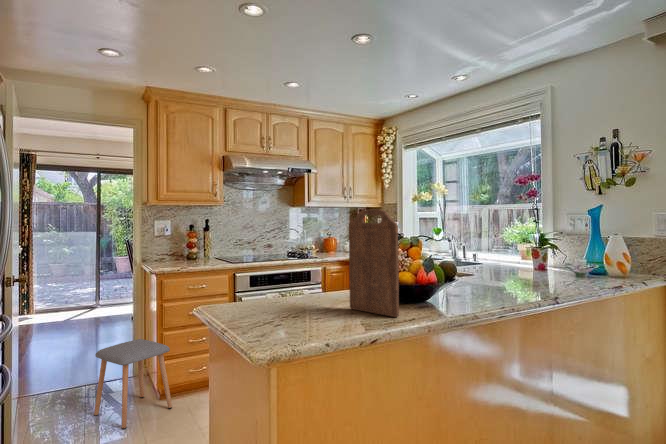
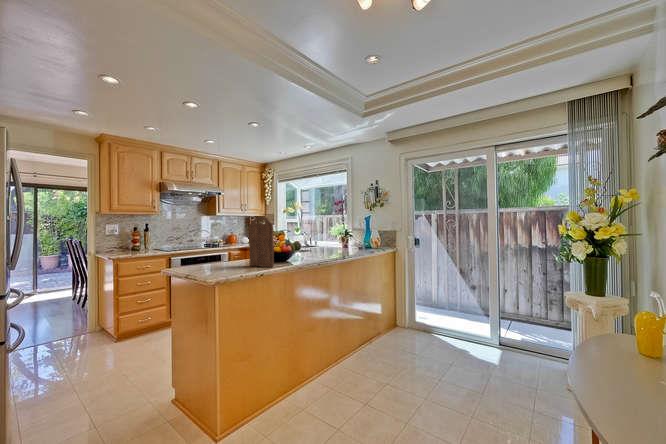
stool: present [94,339,172,429] -> none [63,304,126,363]

